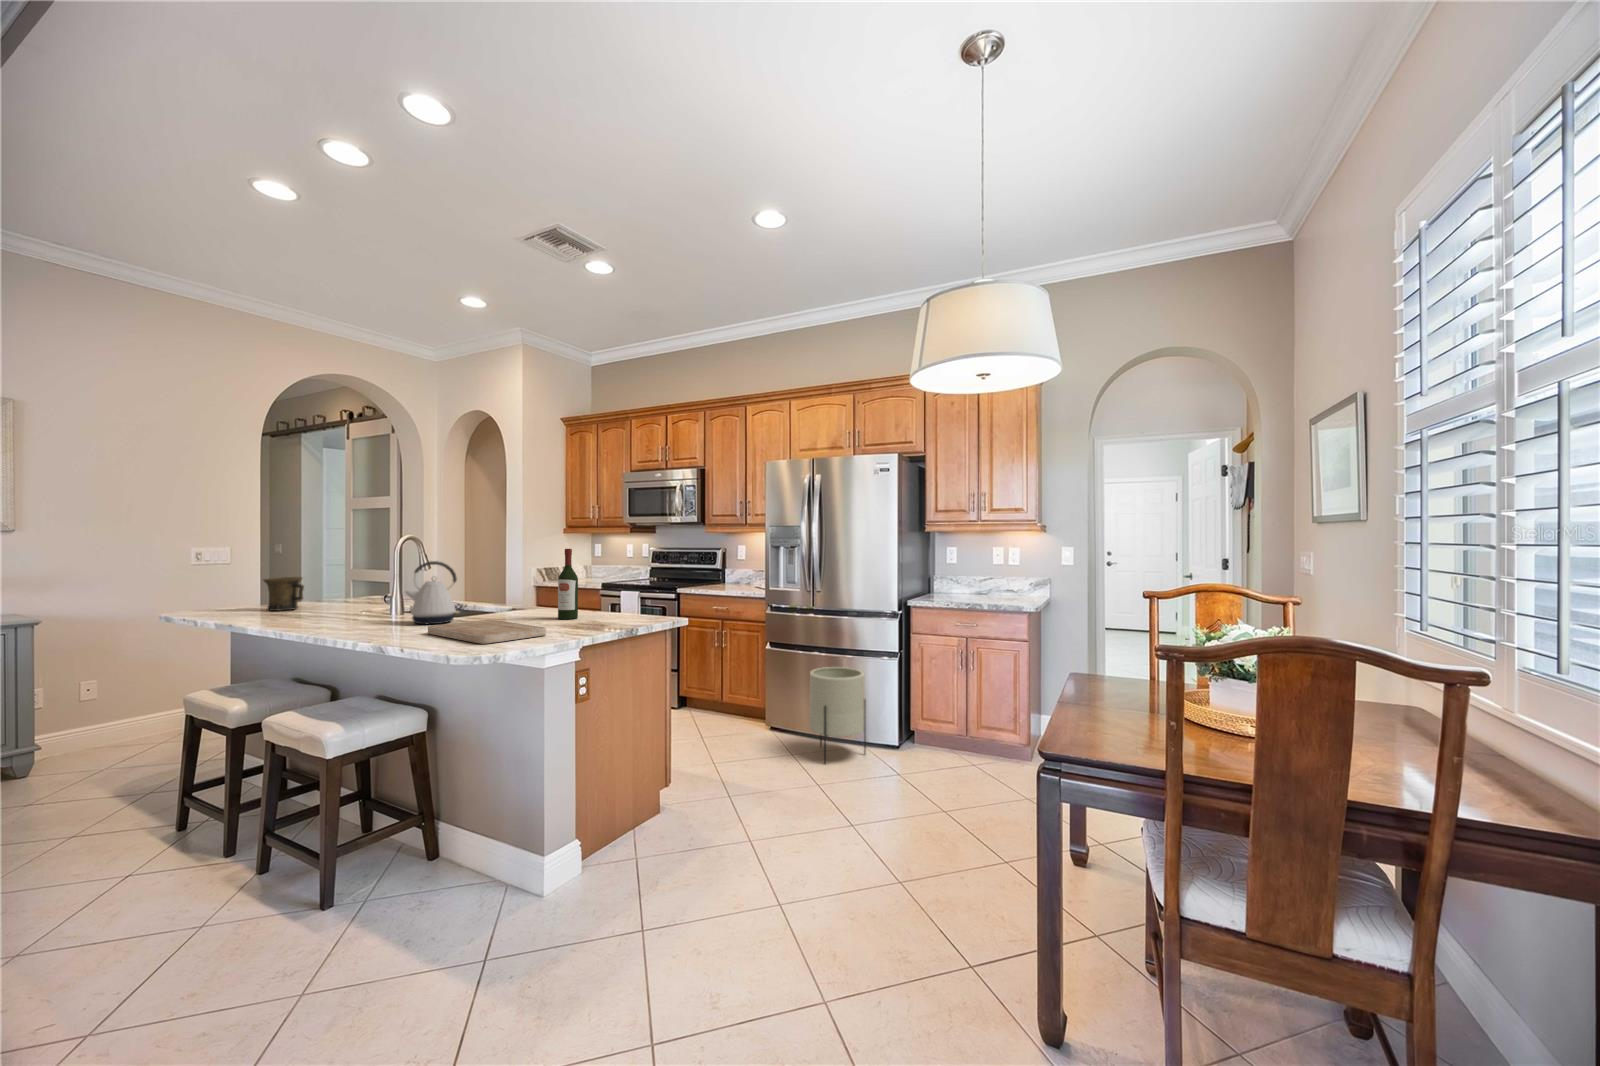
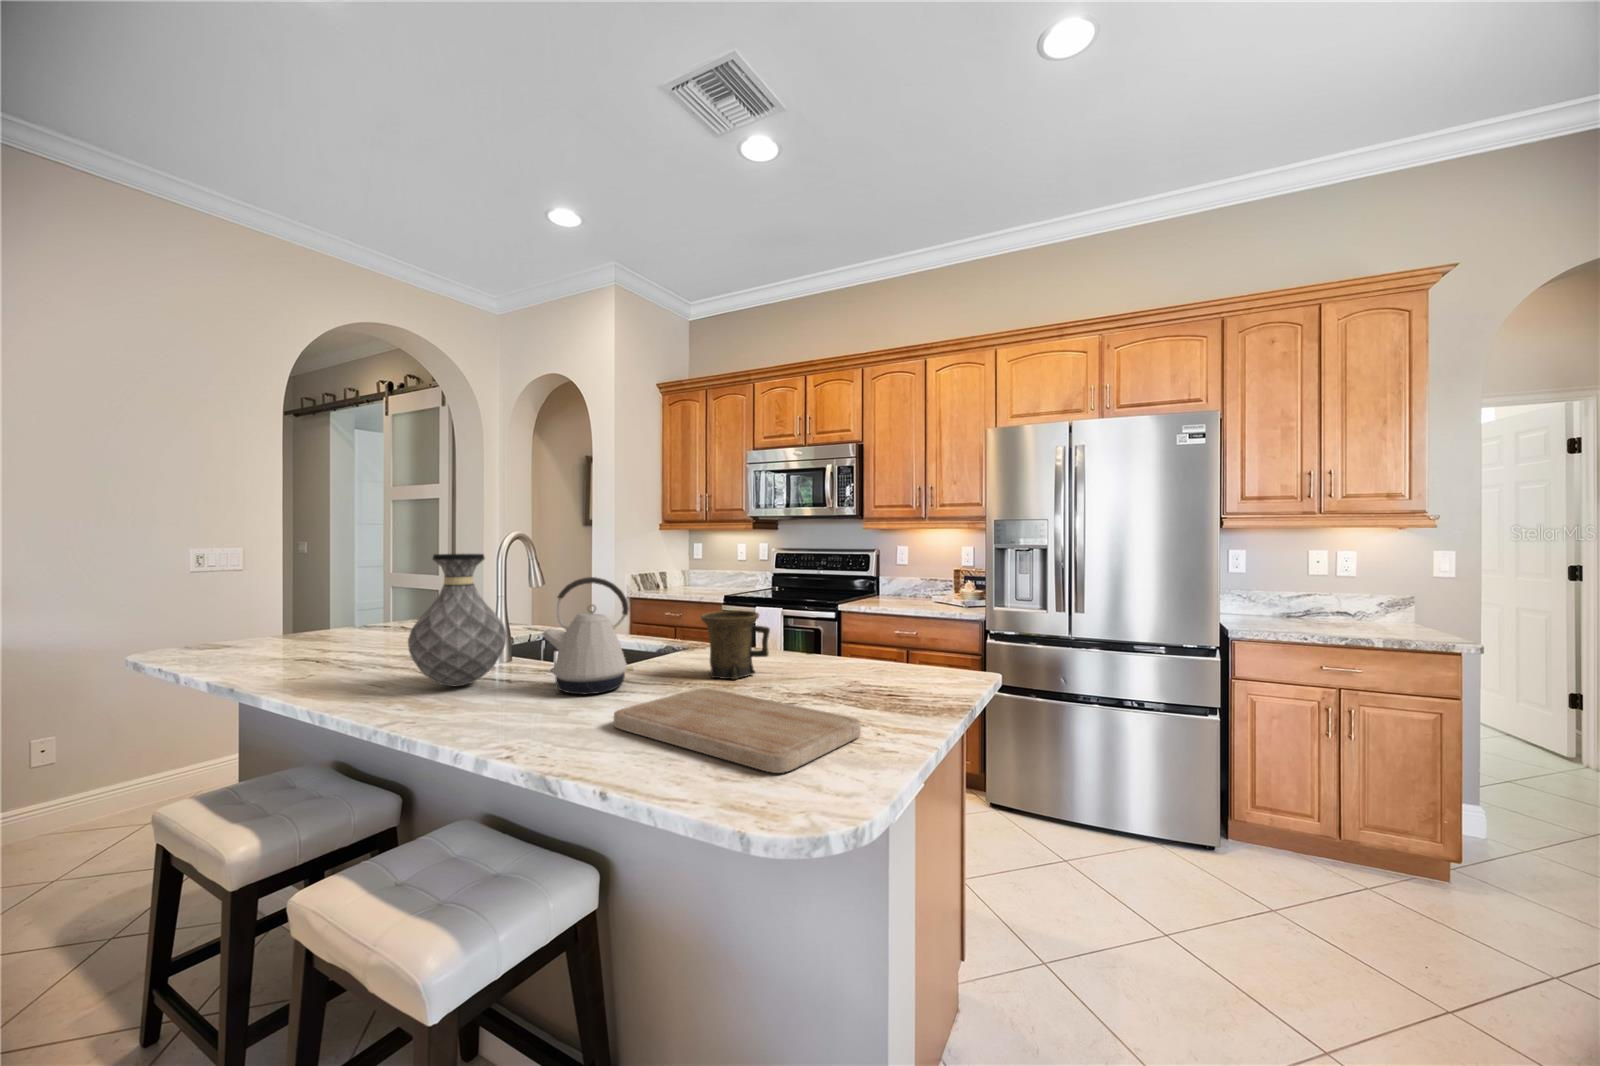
vase: none [330,548,389,622] -> present [408,554,506,686]
wine bottle: present [558,549,578,619] -> none [795,554,827,679]
mug: present [263,577,304,611] -> present [701,610,770,679]
planter: present [810,667,866,763] -> none [1085,726,1178,883]

